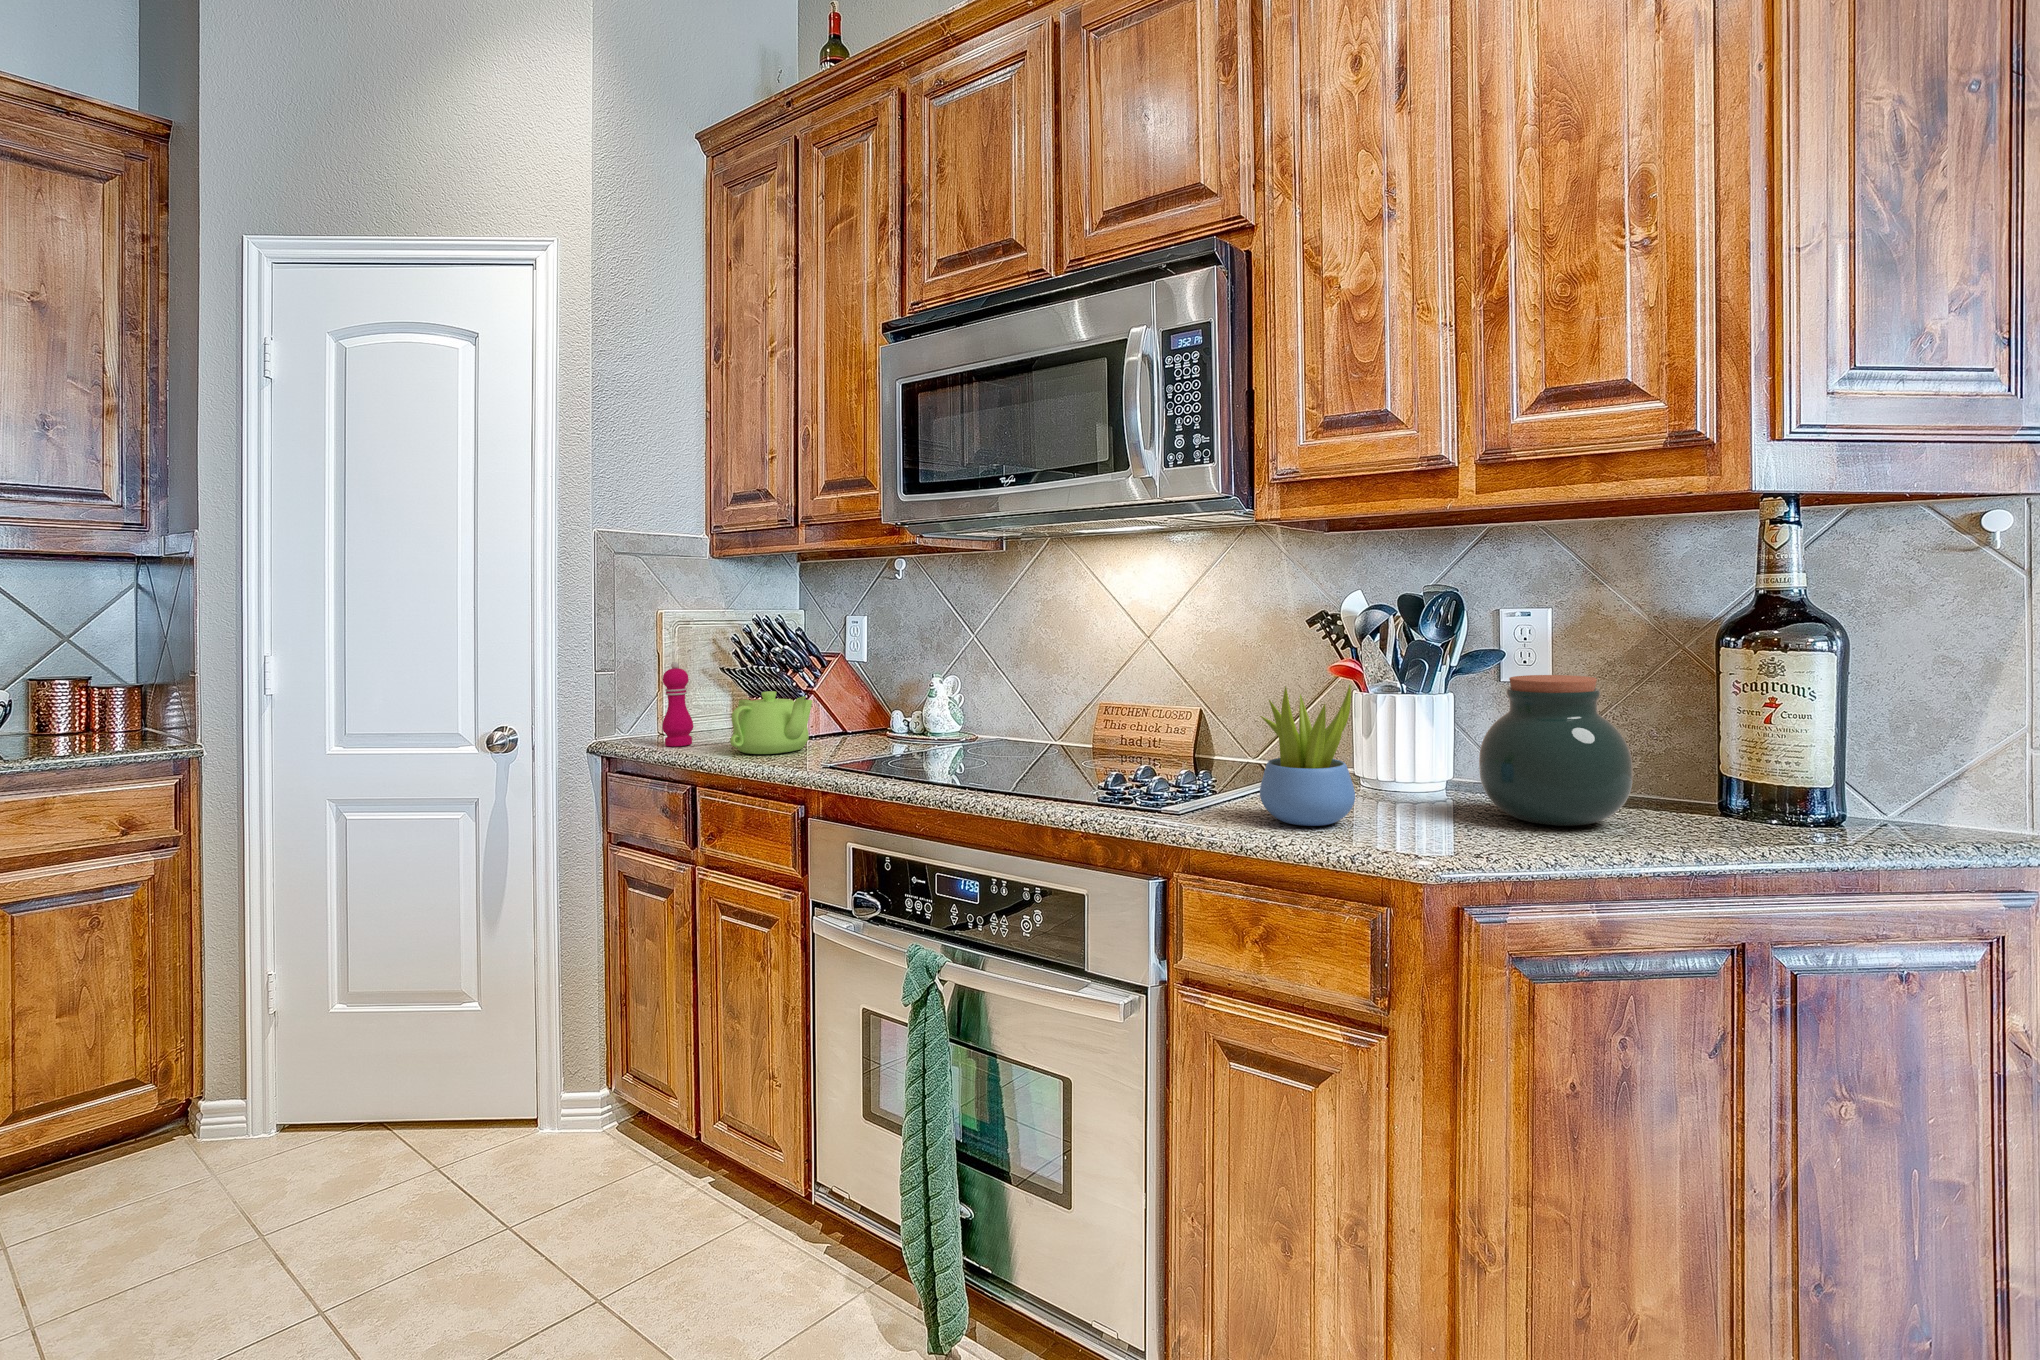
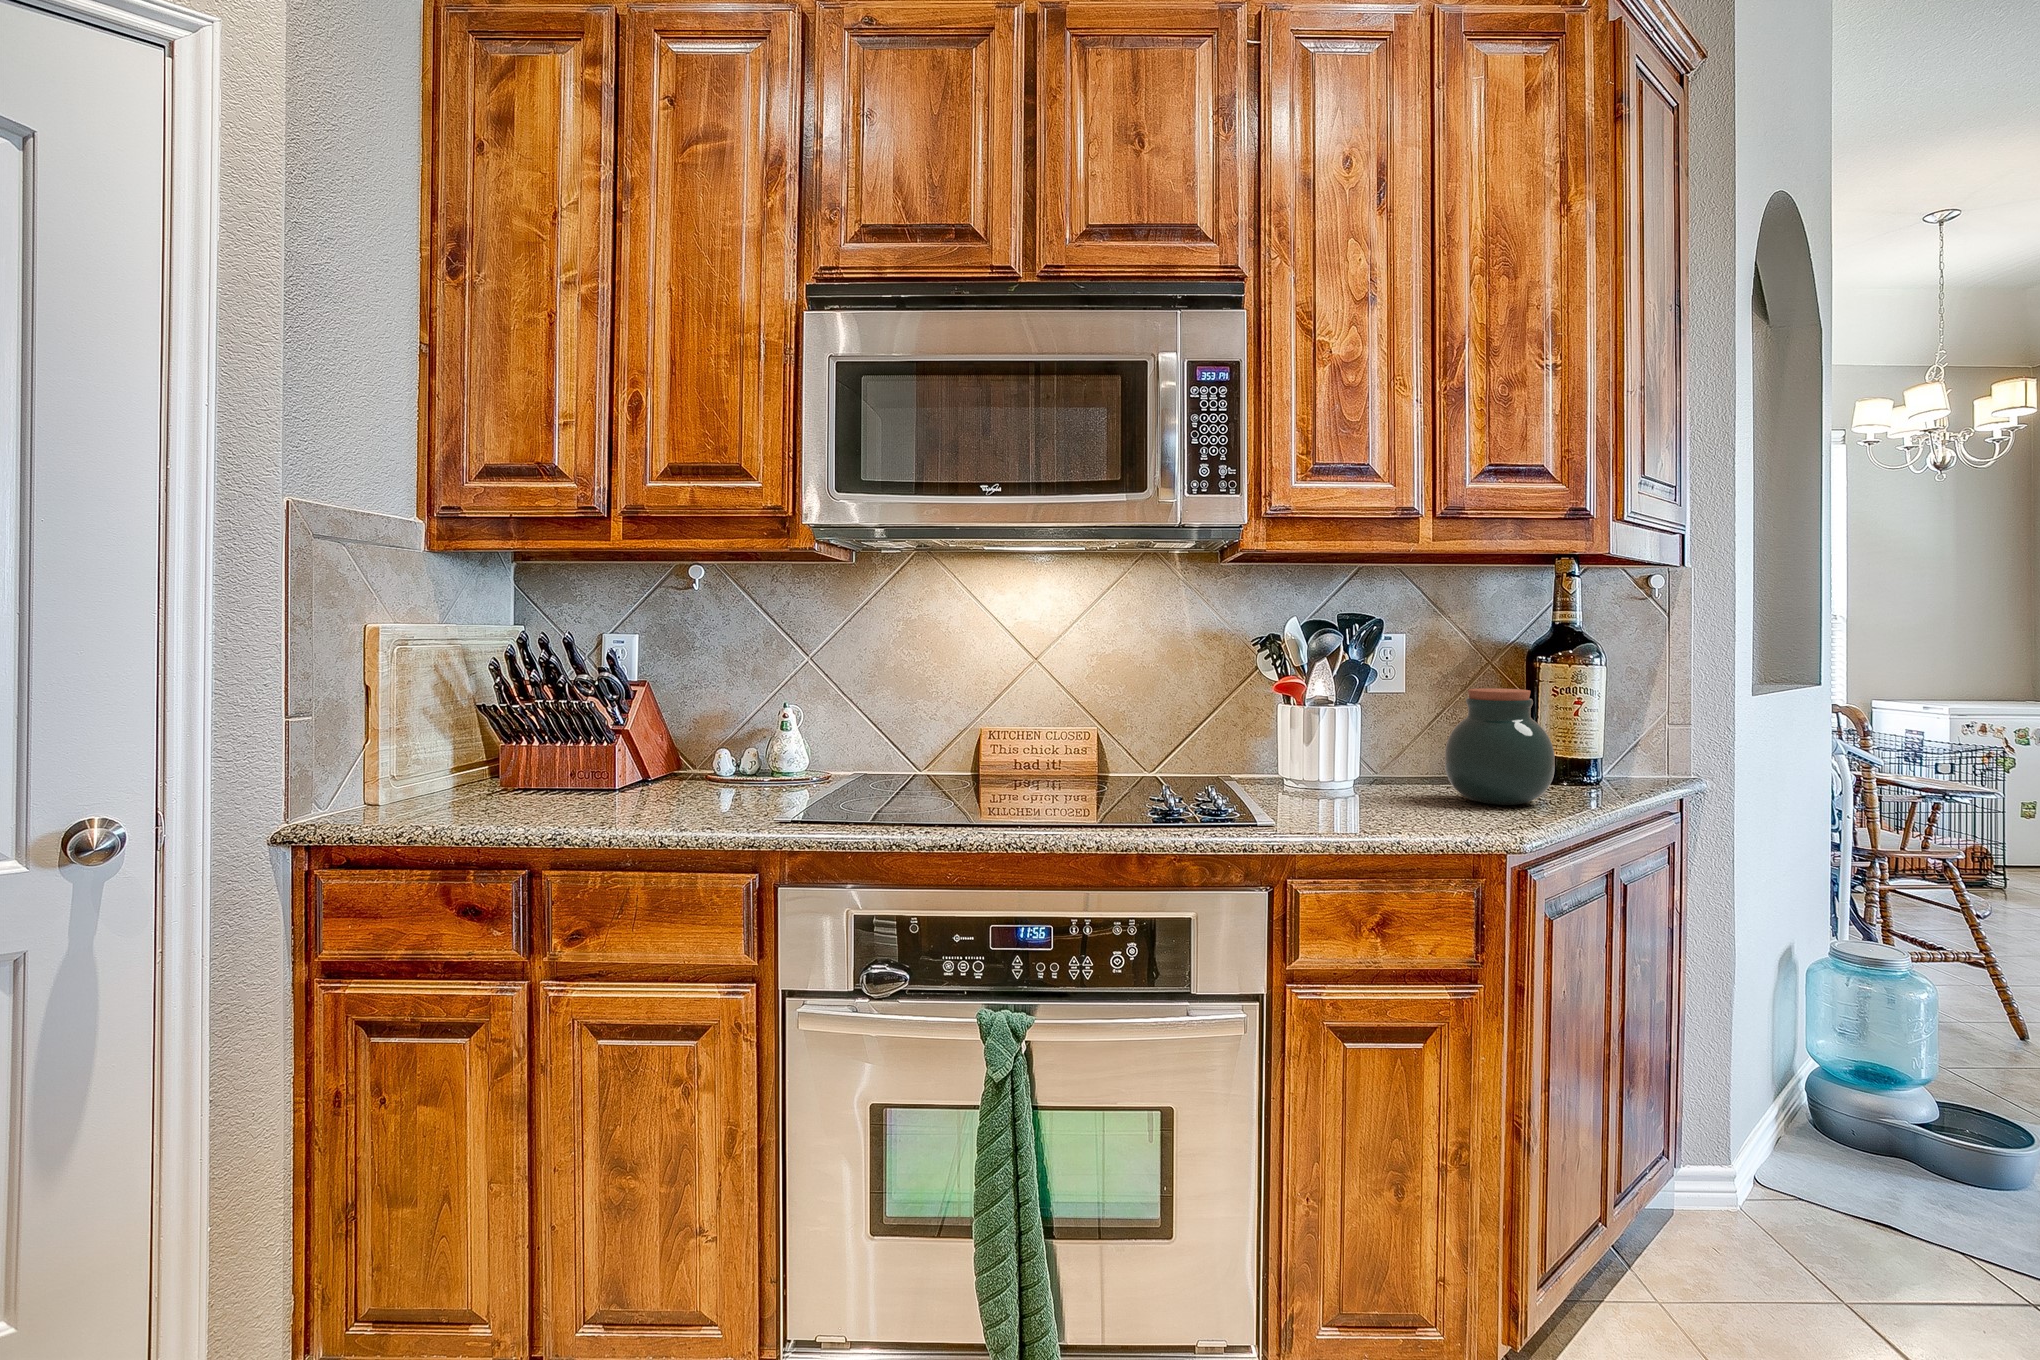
pepper mill: present [662,662,693,746] -> none [410,690,461,816]
succulent plant: present [1260,685,1355,826] -> none [1330,696,1413,822]
teapot: present [730,691,812,754] -> none [547,729,695,814]

